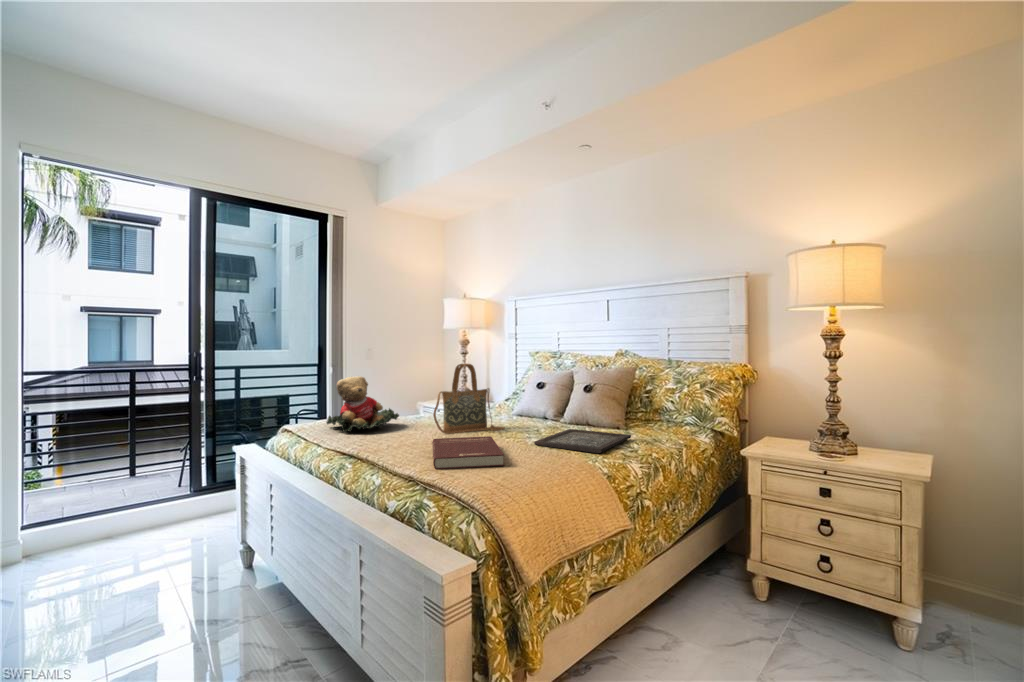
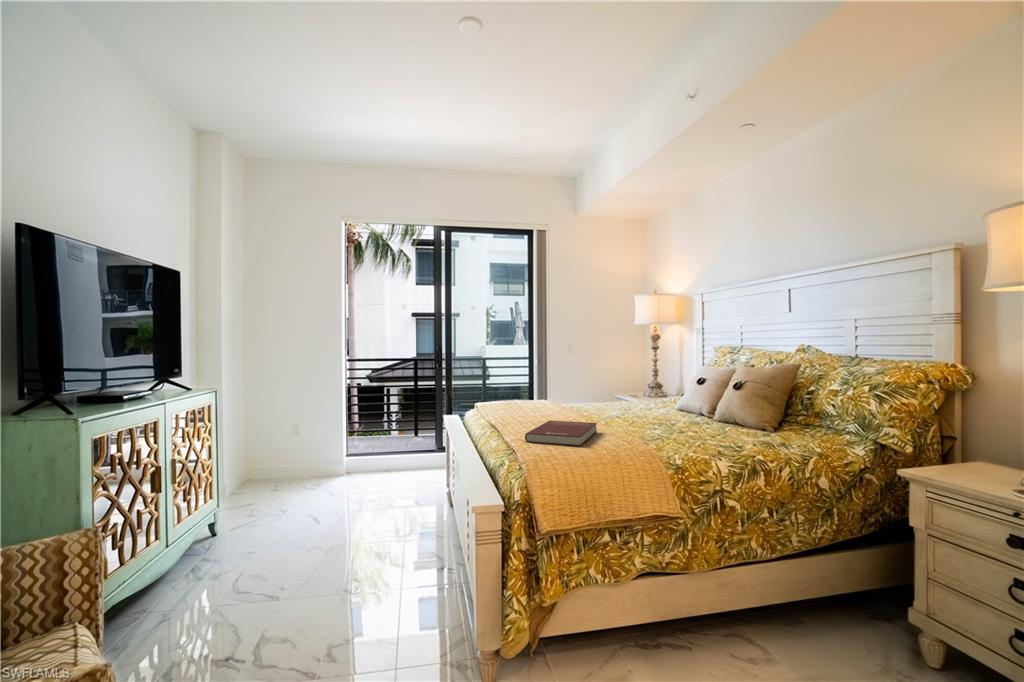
handbag: present [433,364,505,434] -> none [568,358,634,421]
teddy bear: present [326,376,399,432] -> none [497,367,551,412]
tray: present [534,429,631,453] -> none [637,425,747,447]

